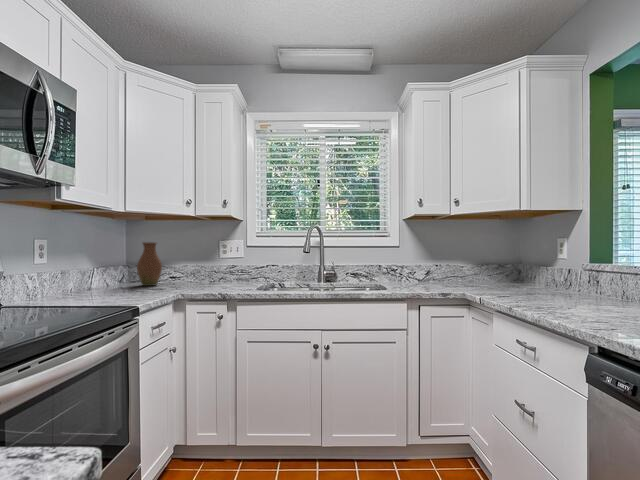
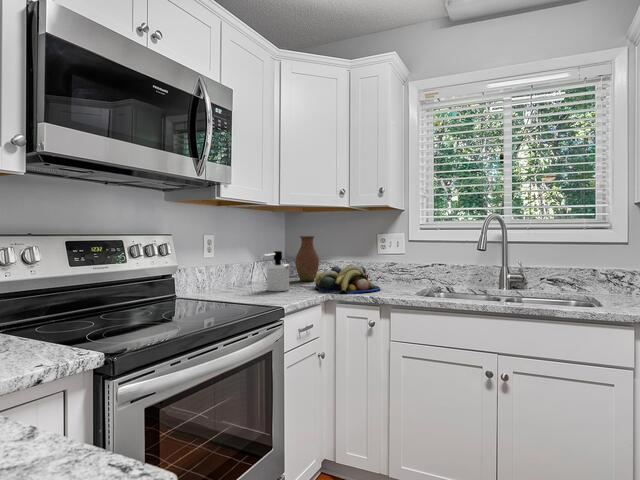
soap dispenser: none [106,256,137,295] -> present [260,251,290,291]
fruit bowl: none [162,267,225,293] -> present [315,265,380,294]

